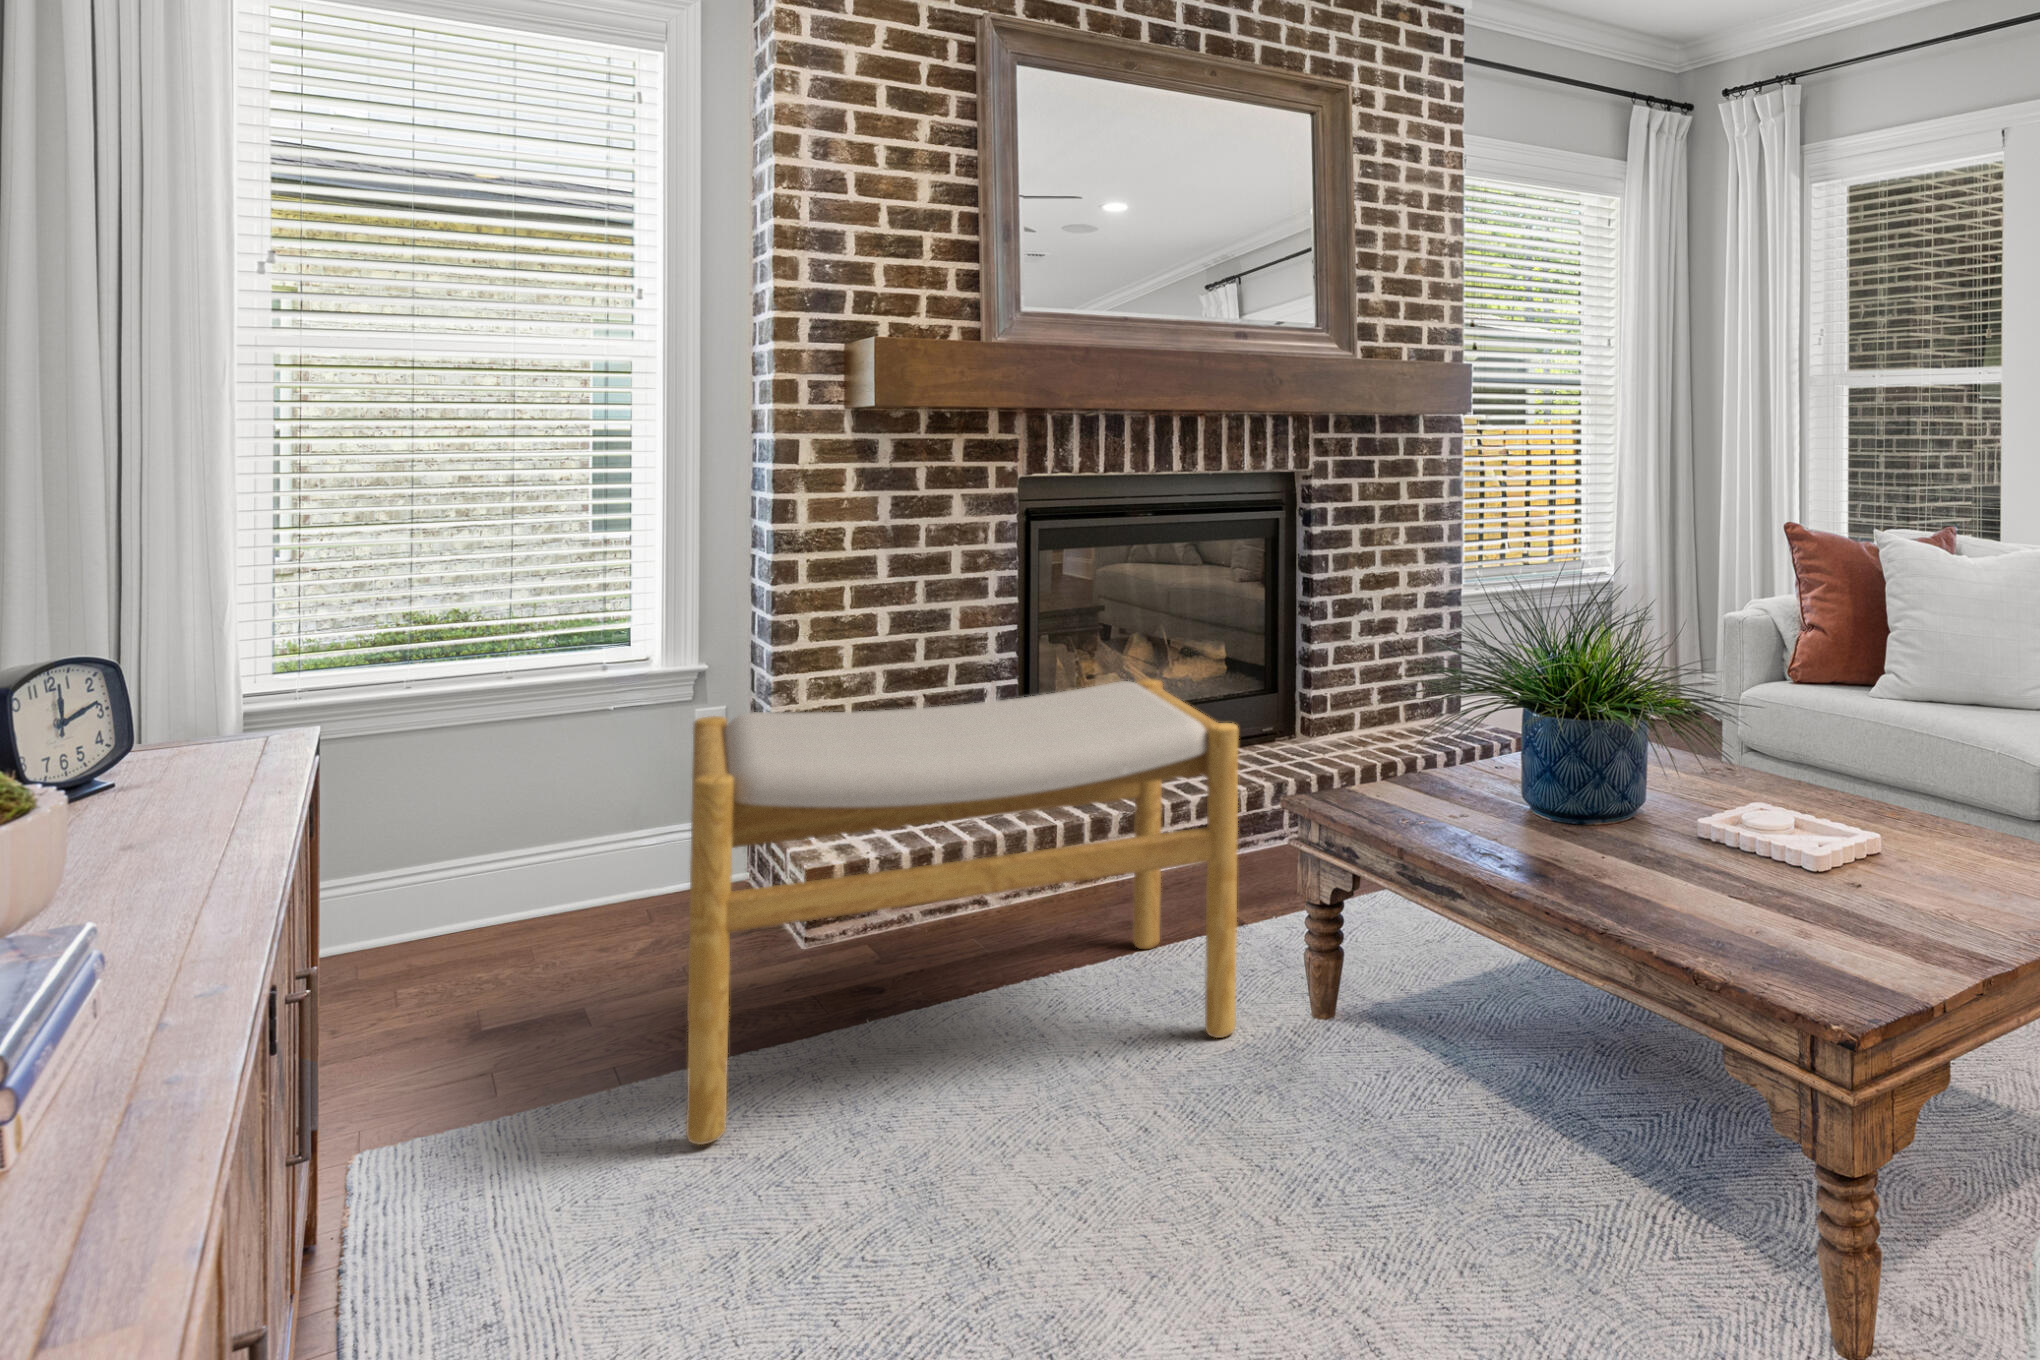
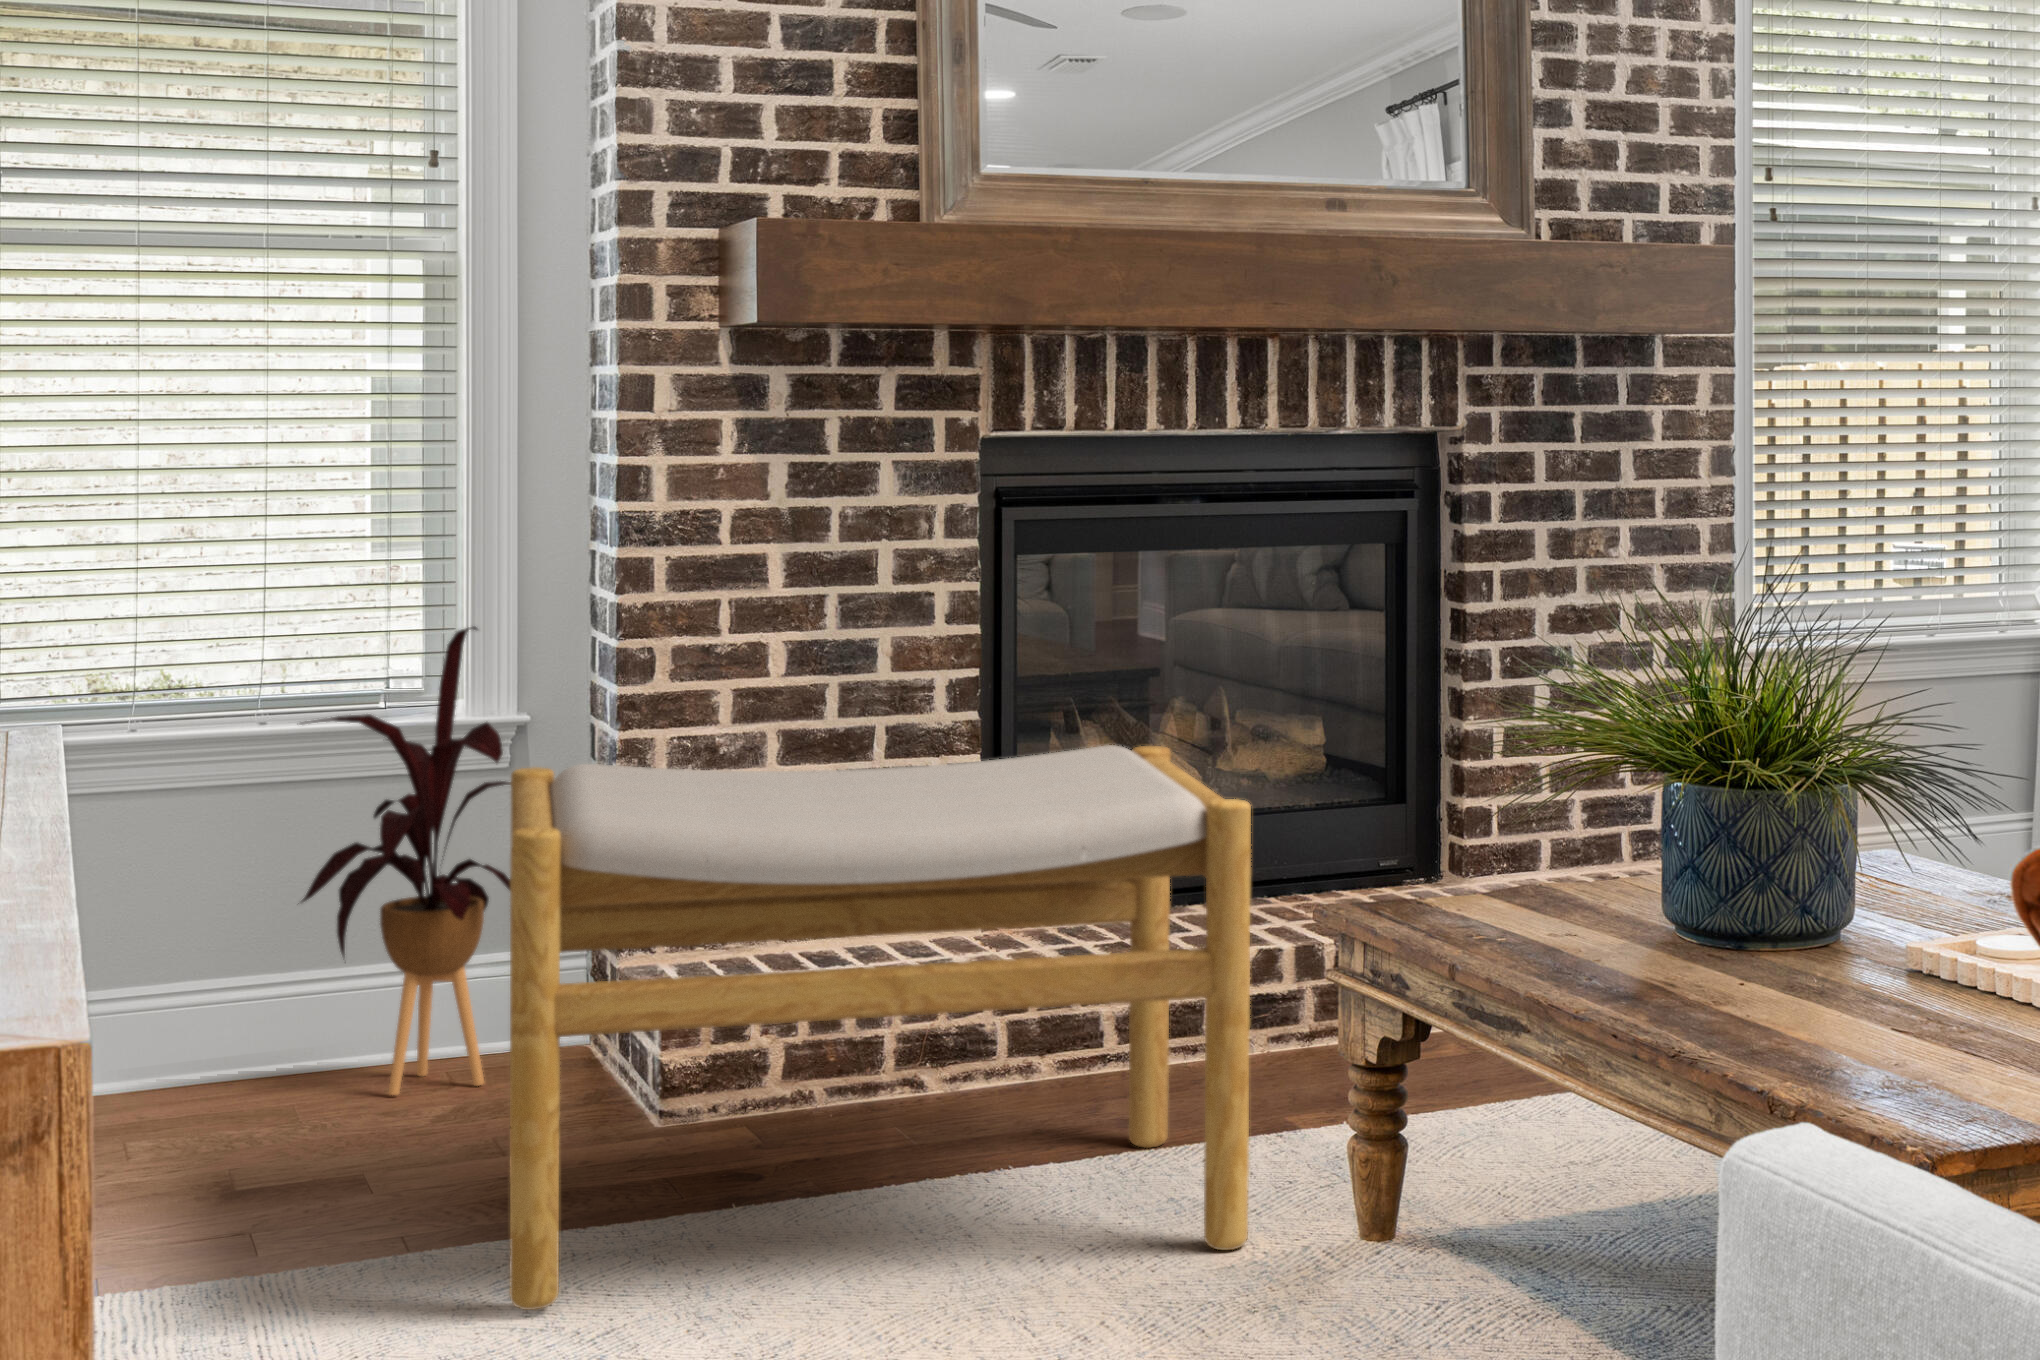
house plant: none [528,611,707,940] -> present [301,627,511,1095]

